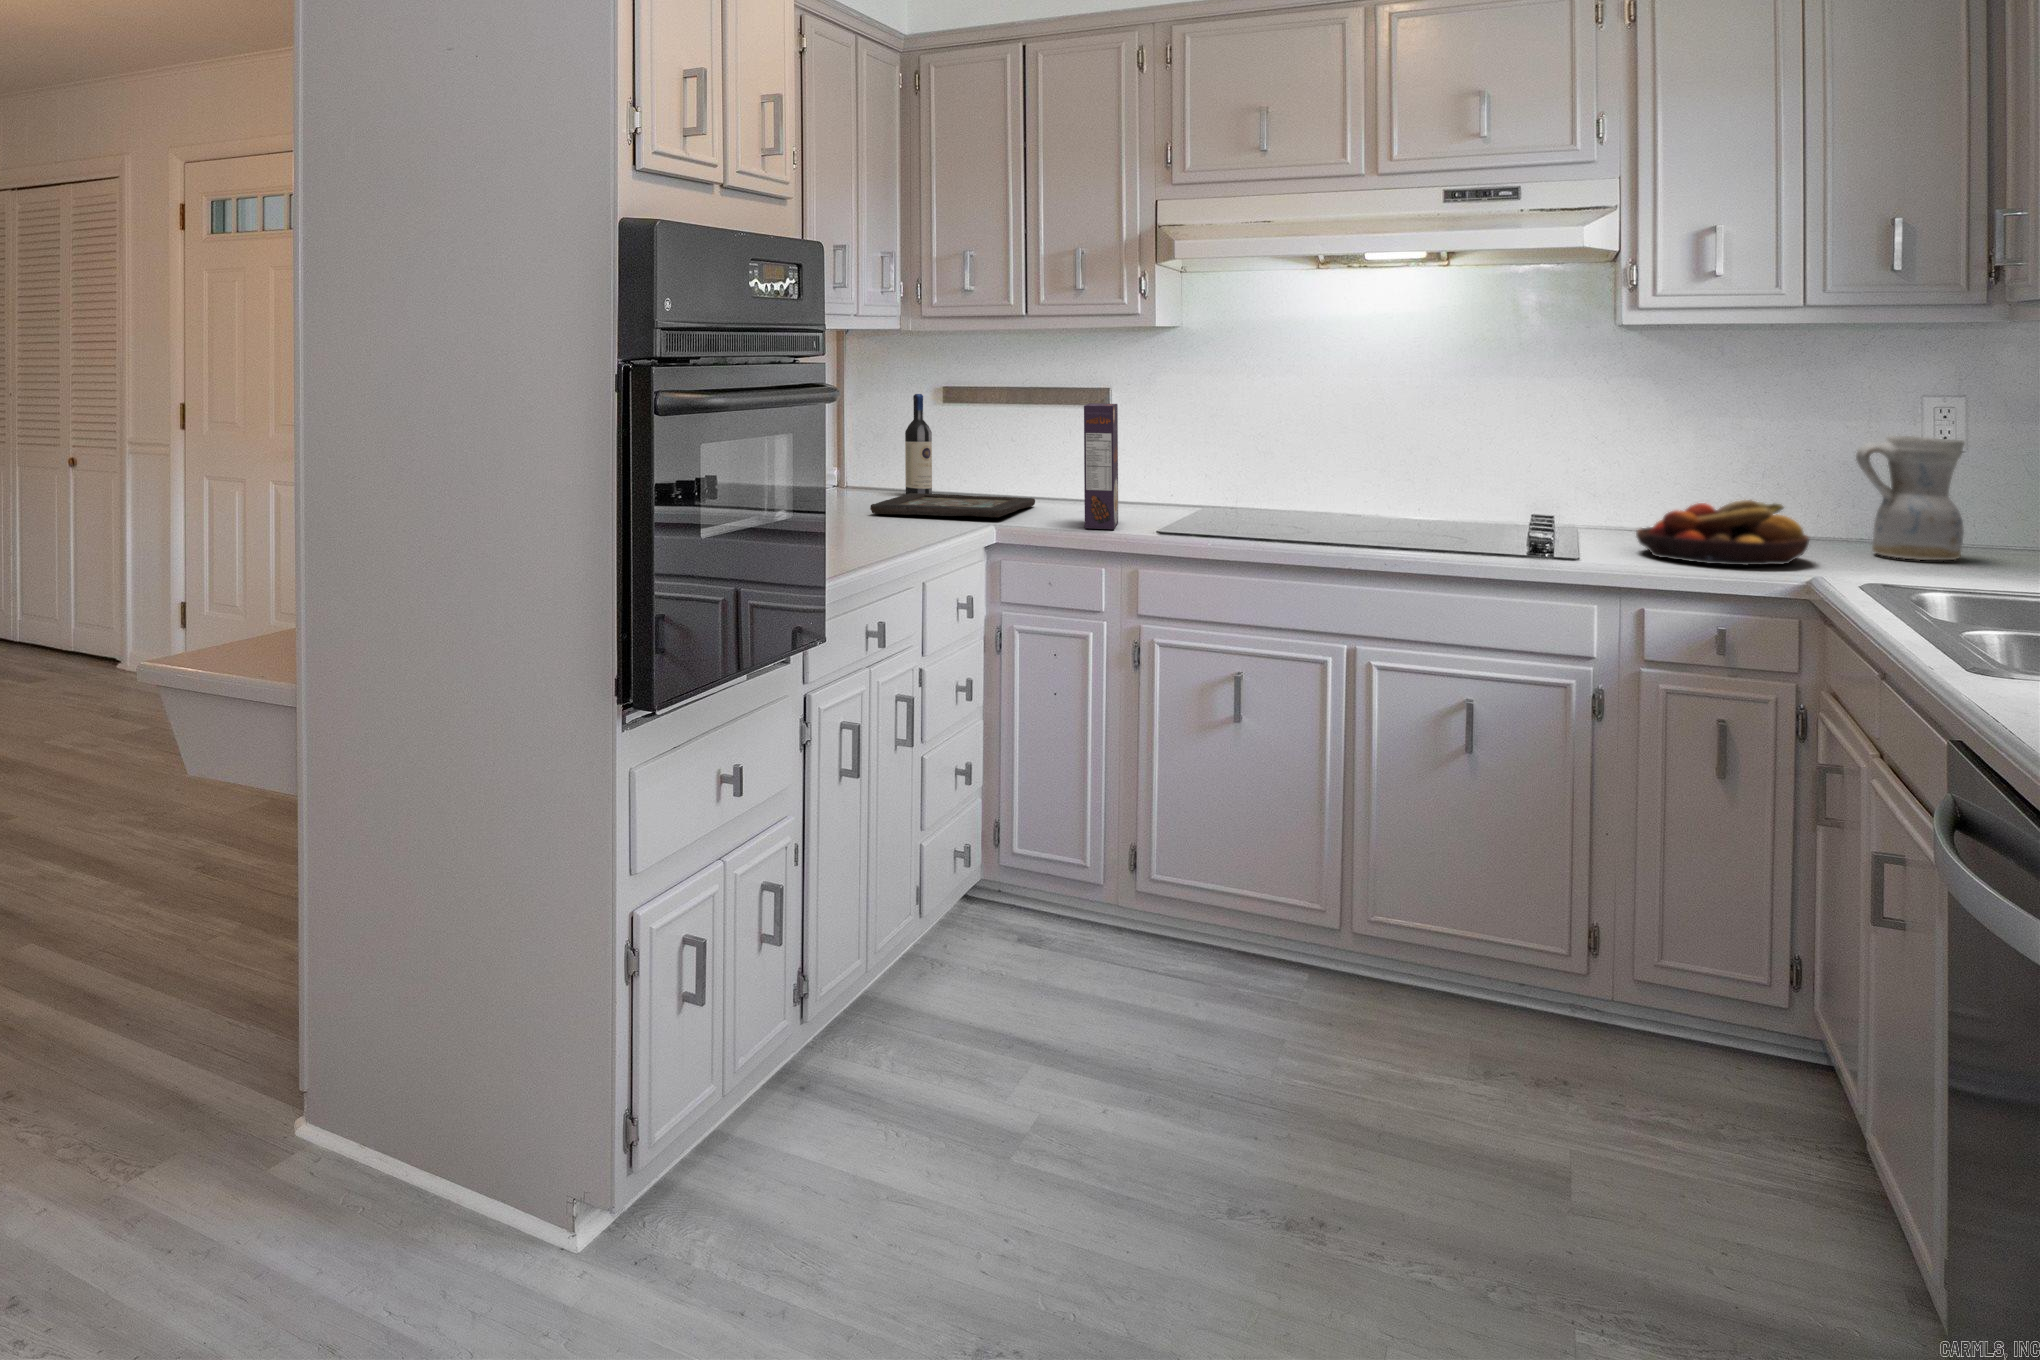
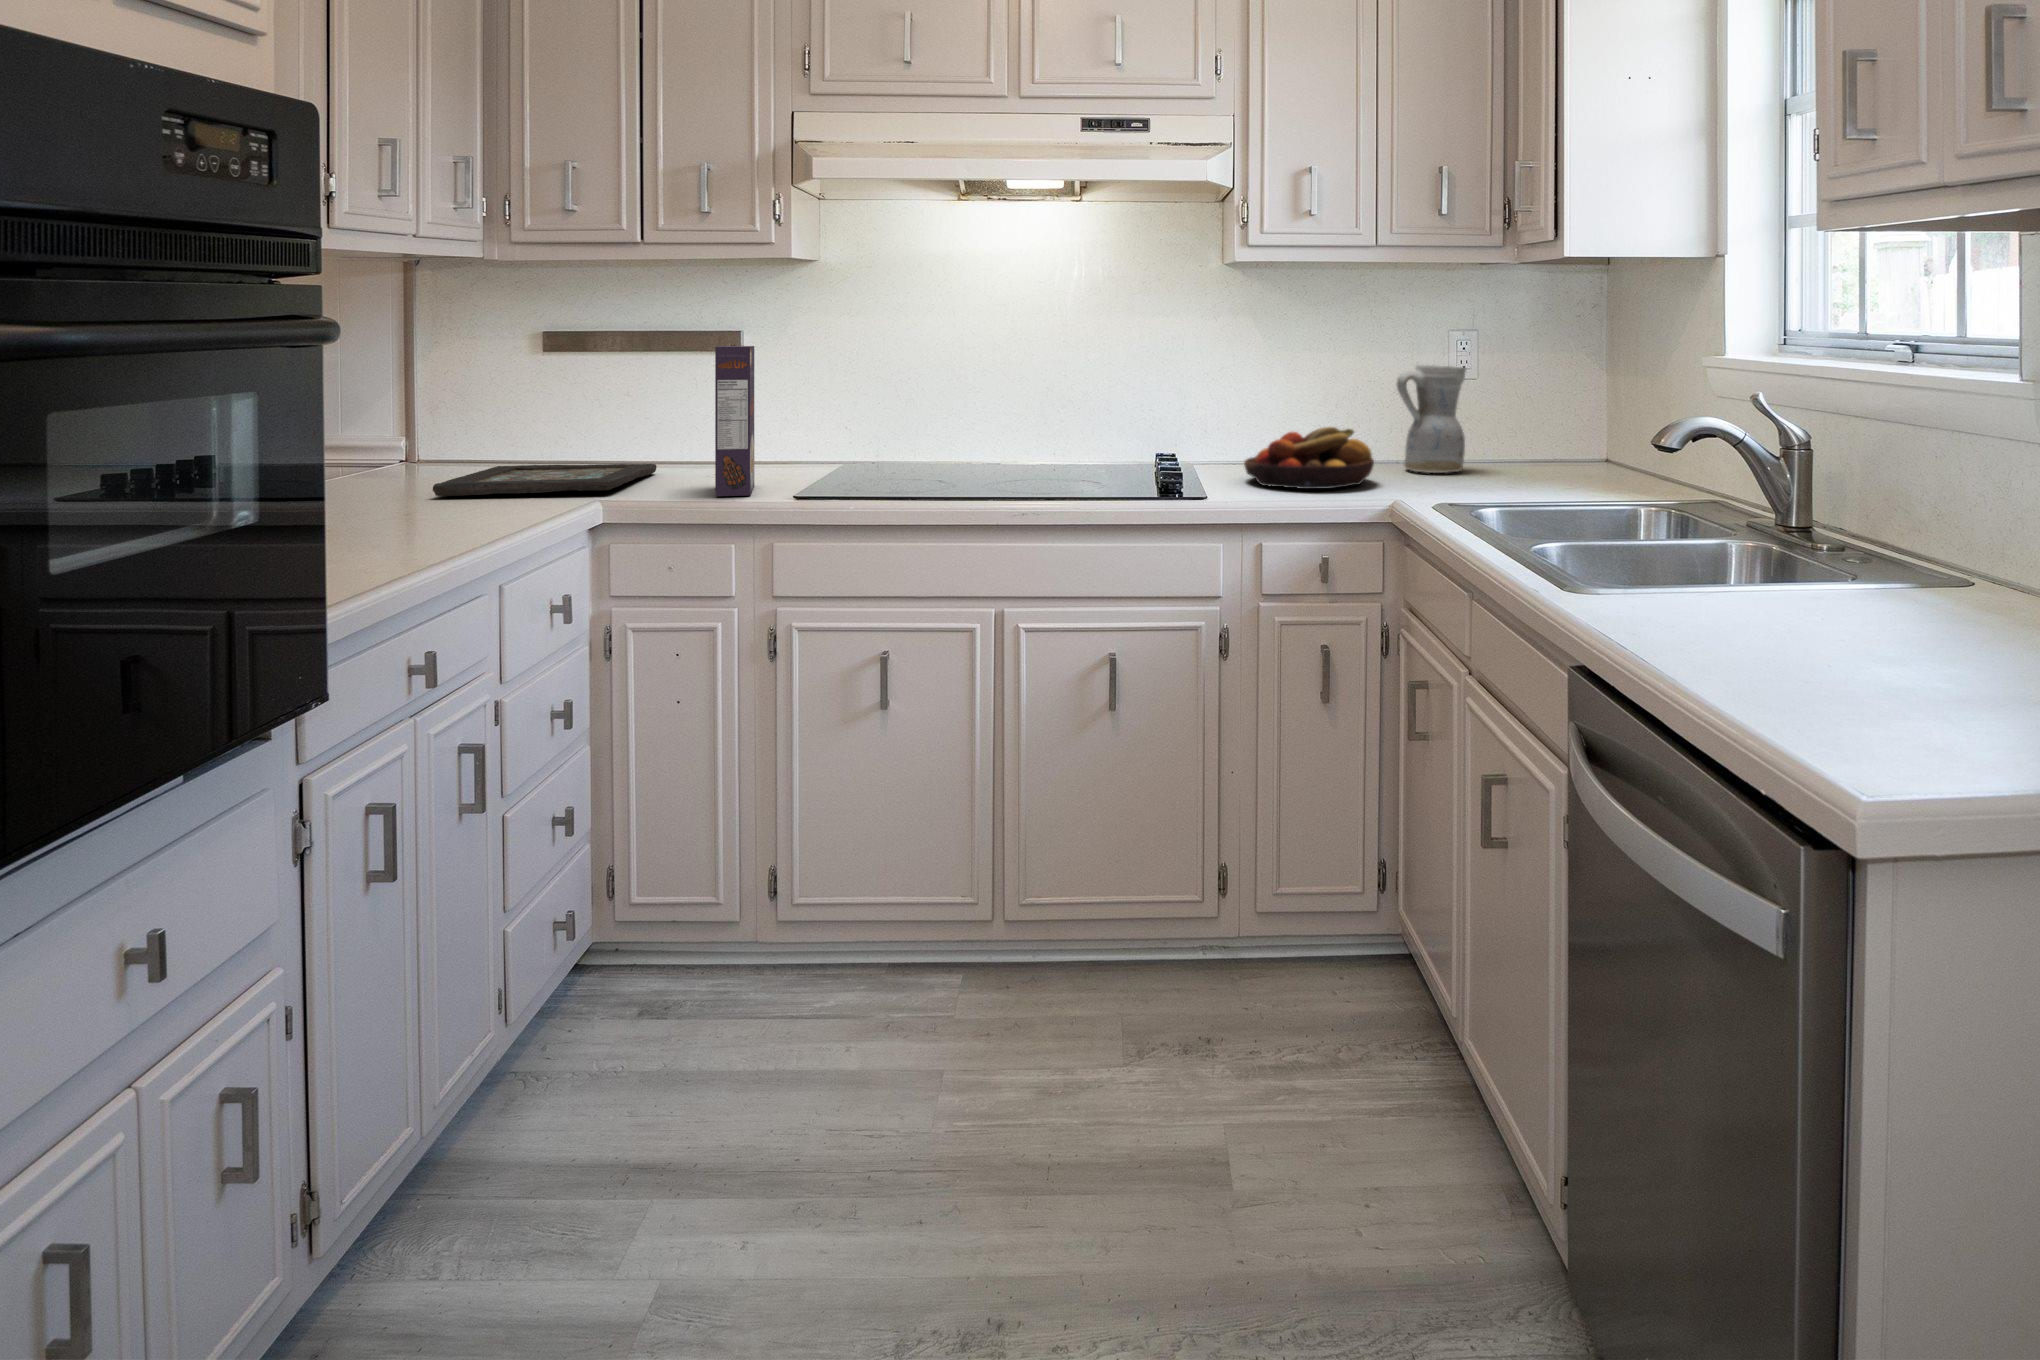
wine bottle: present [905,394,932,494] -> none [493,342,528,470]

